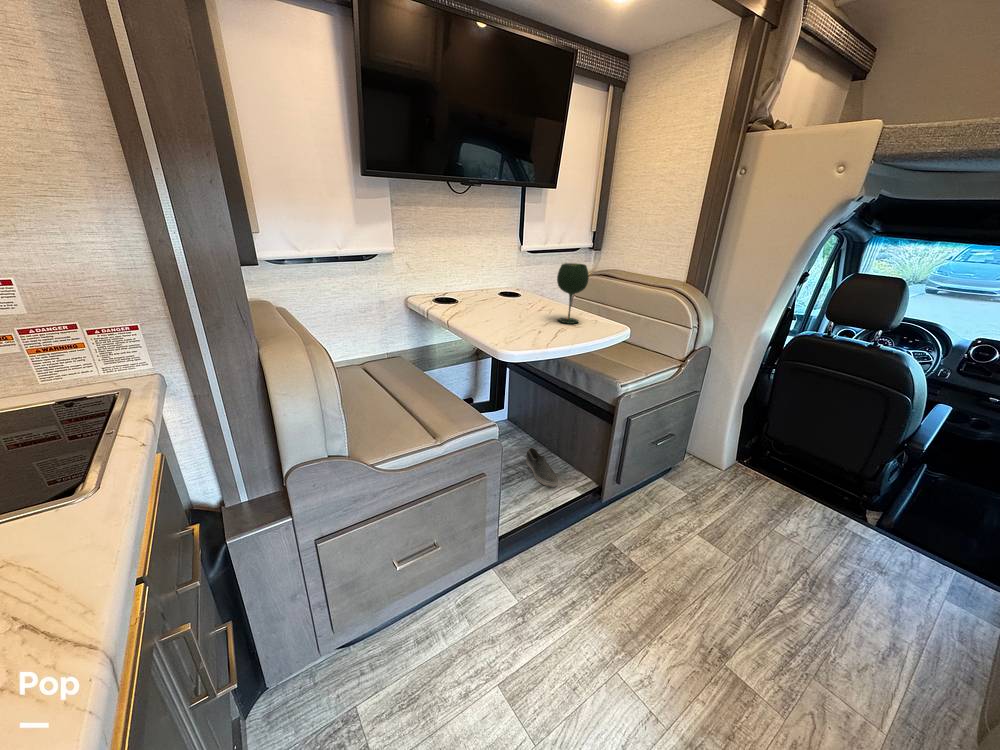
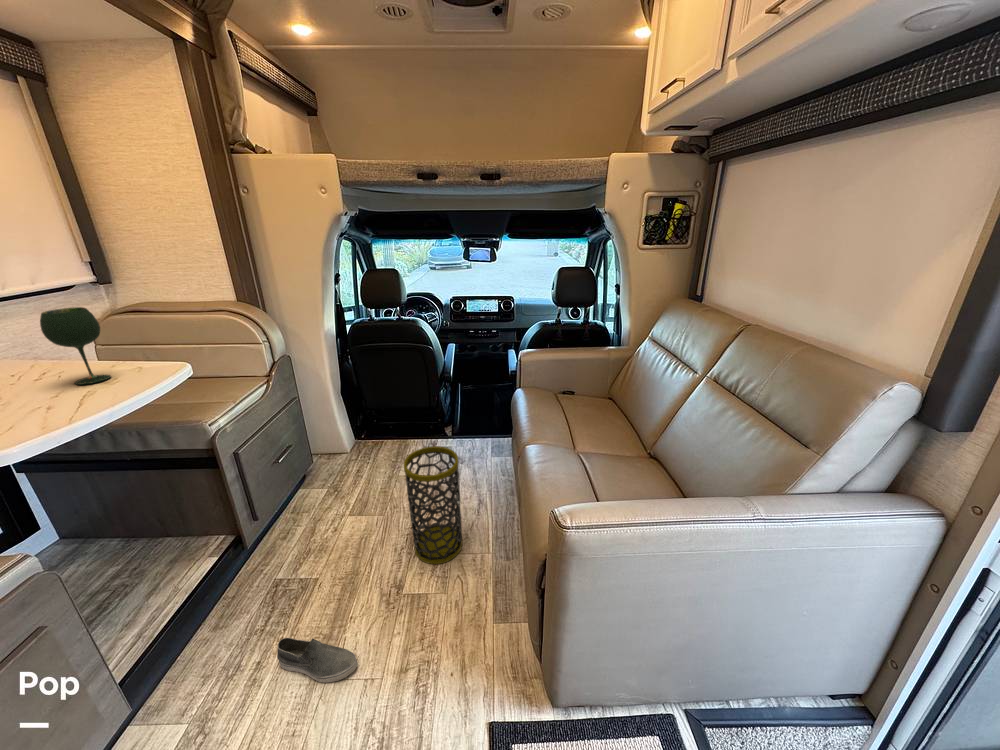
shoe: present [526,448,558,487] -> present [277,638,357,683]
trash can: none [761,522,901,688] -> present [403,446,462,564]

